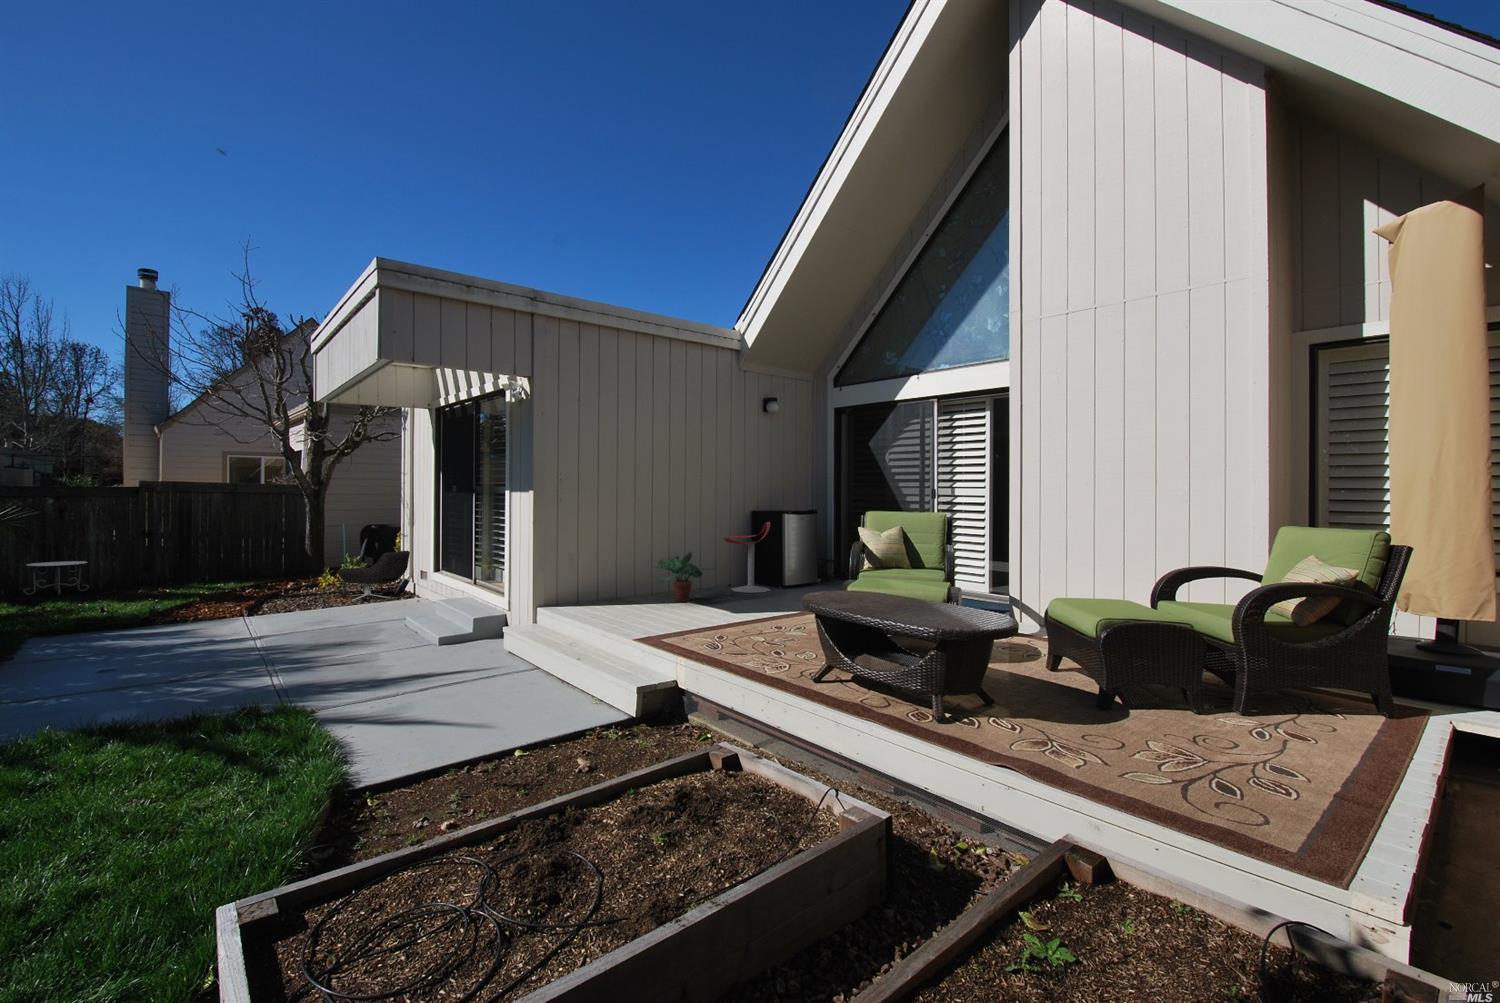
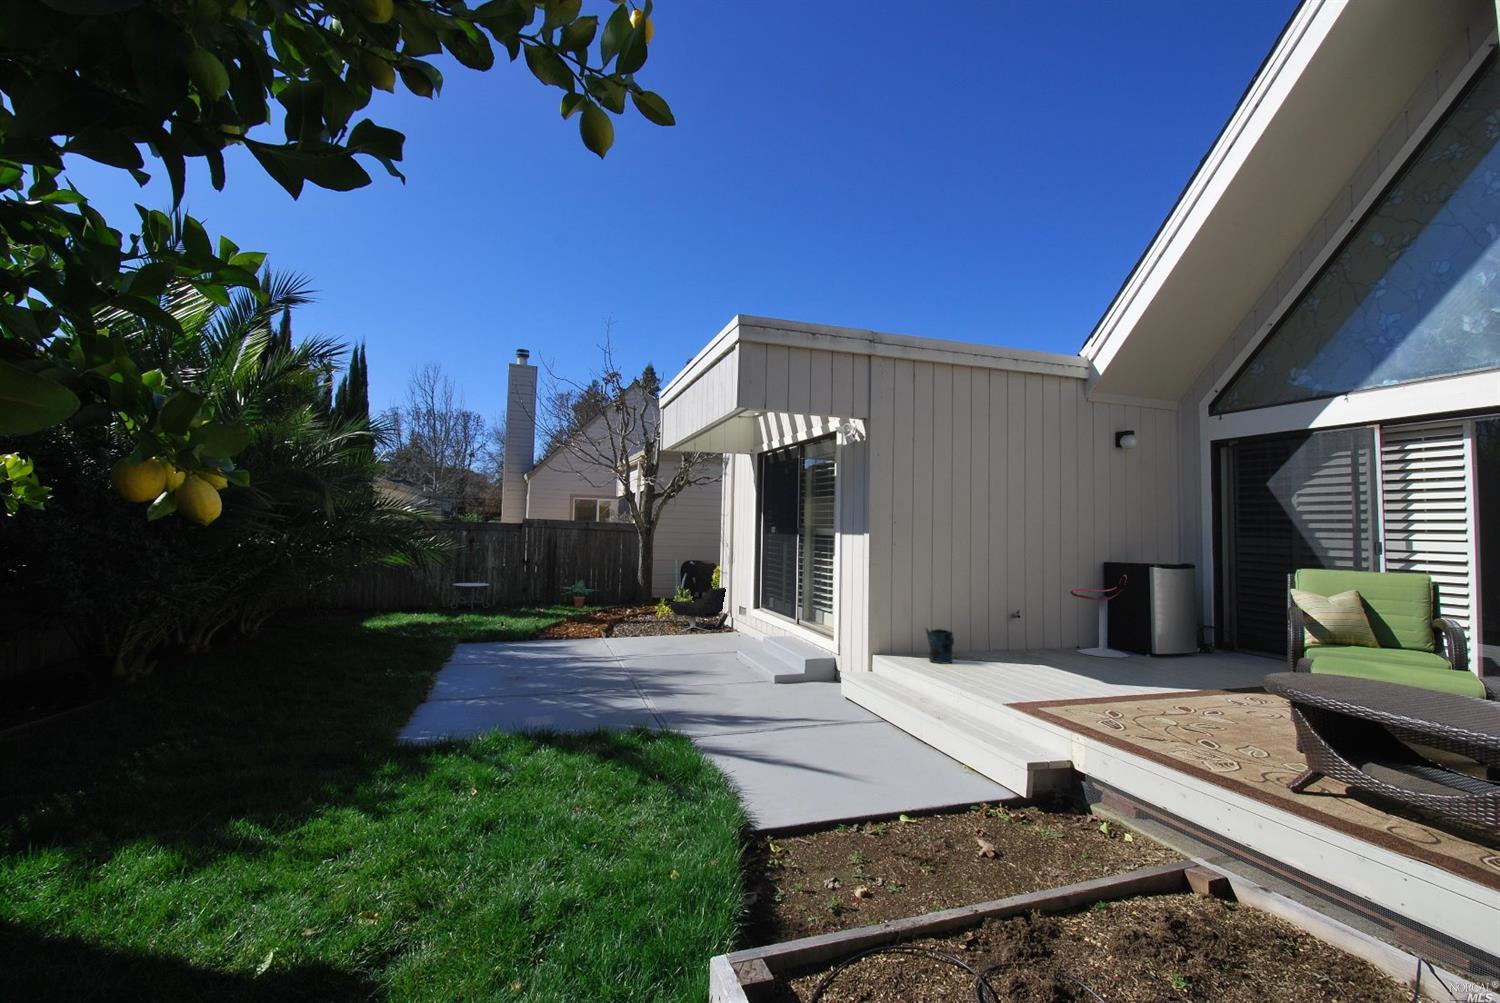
potted plant: present [656,552,712,602] -> present [559,580,597,608]
watering can: none [589,573,616,610] -> present [926,629,954,664]

